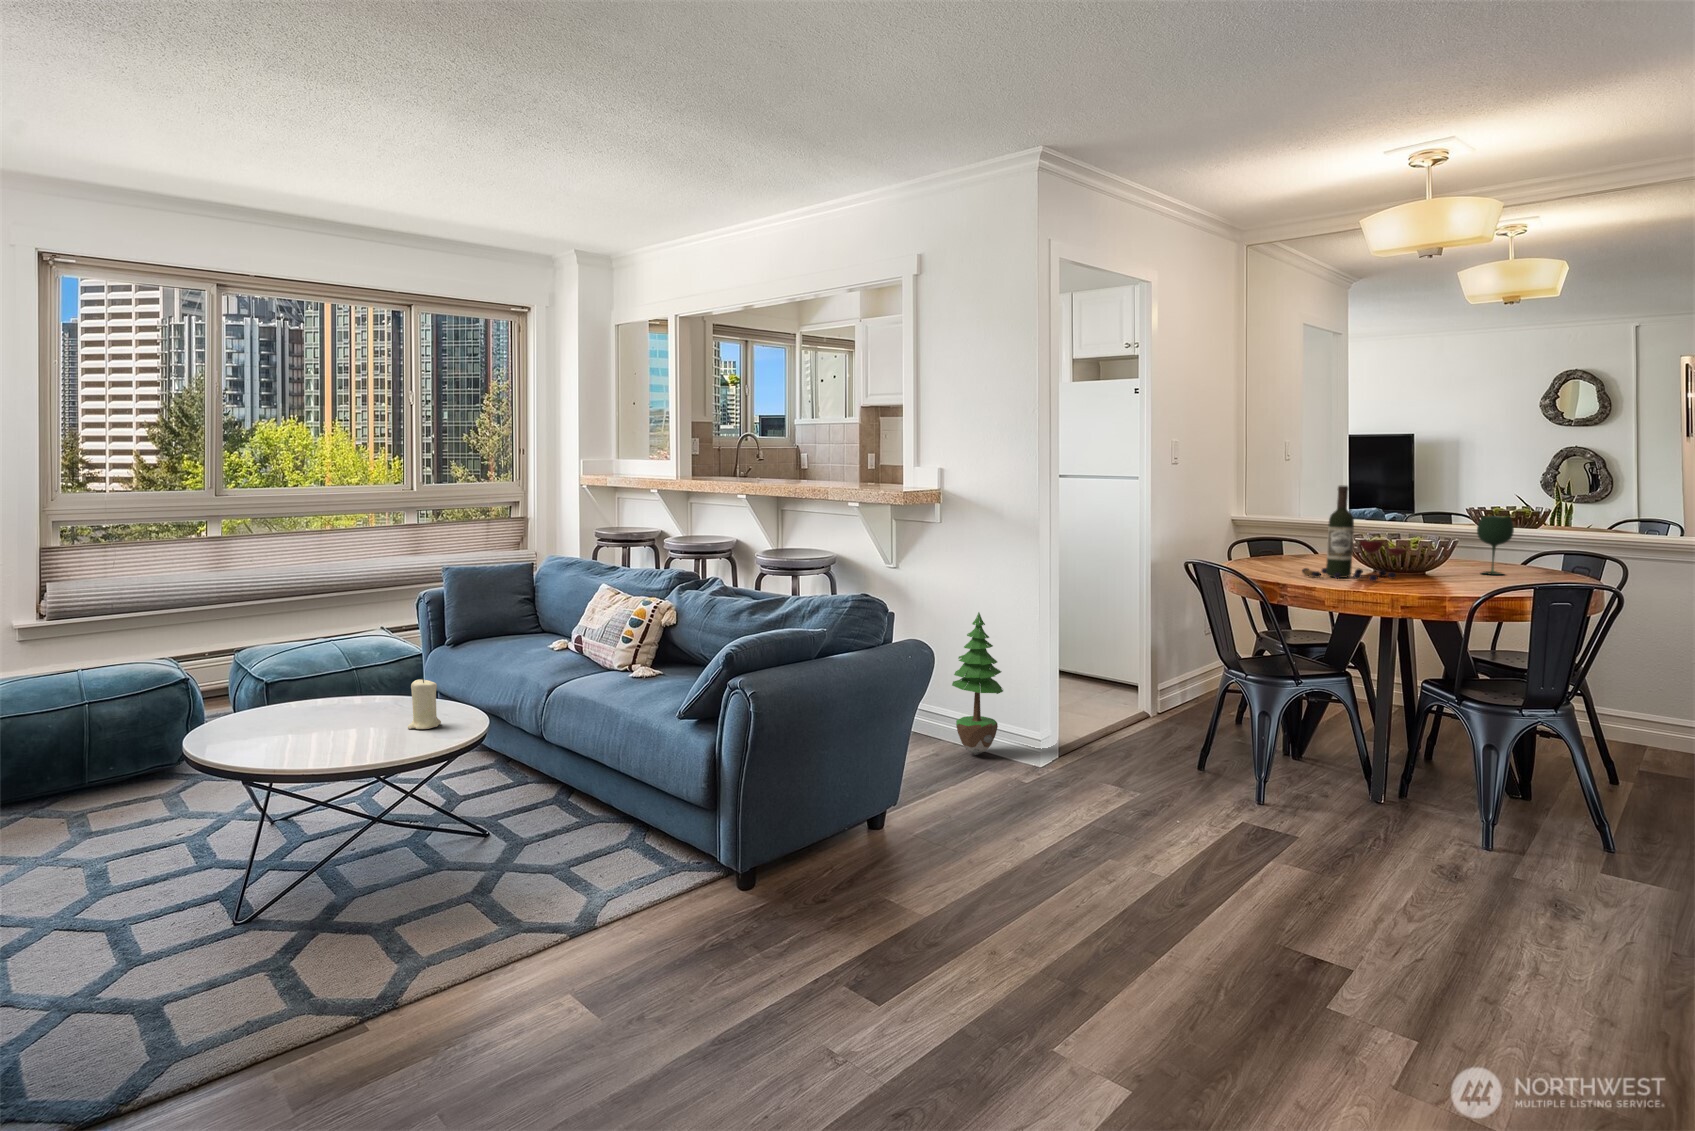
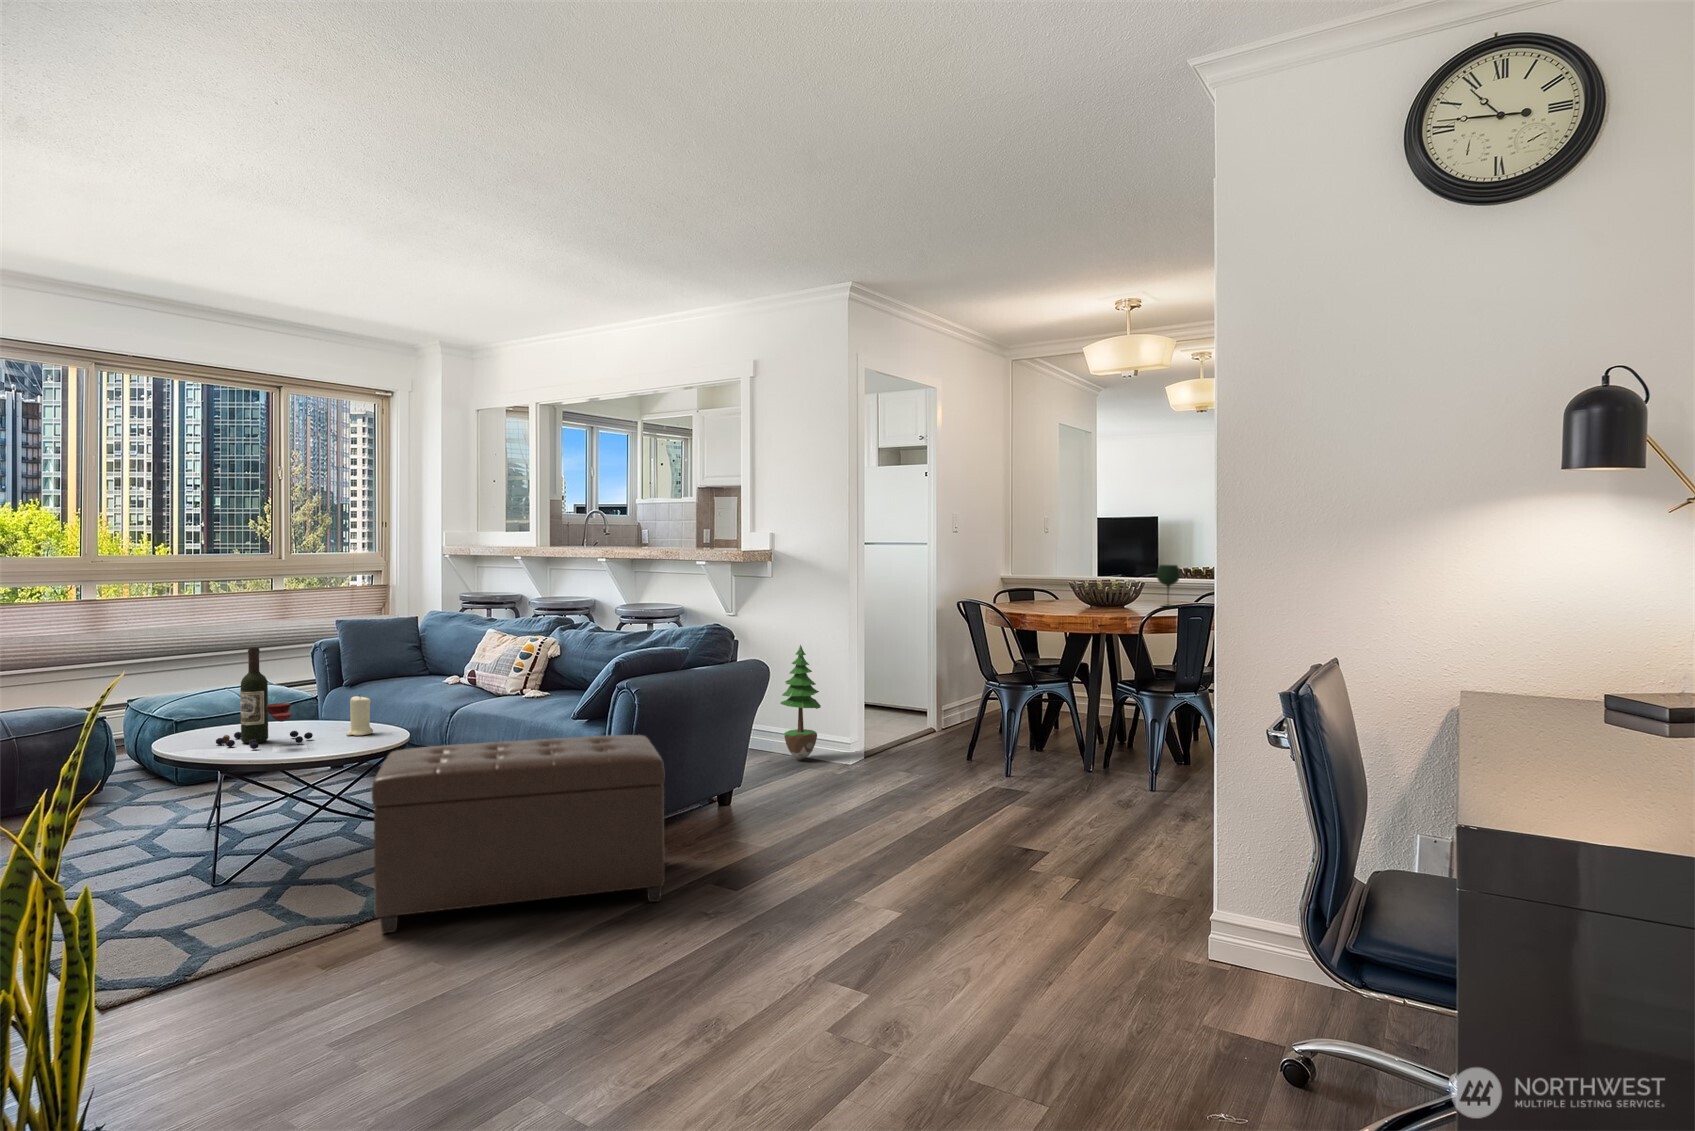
wine bottle: present [1302,486,1407,581] -> present [216,648,313,749]
ottoman: none [366,761,777,1045] -> present [372,735,664,933]

